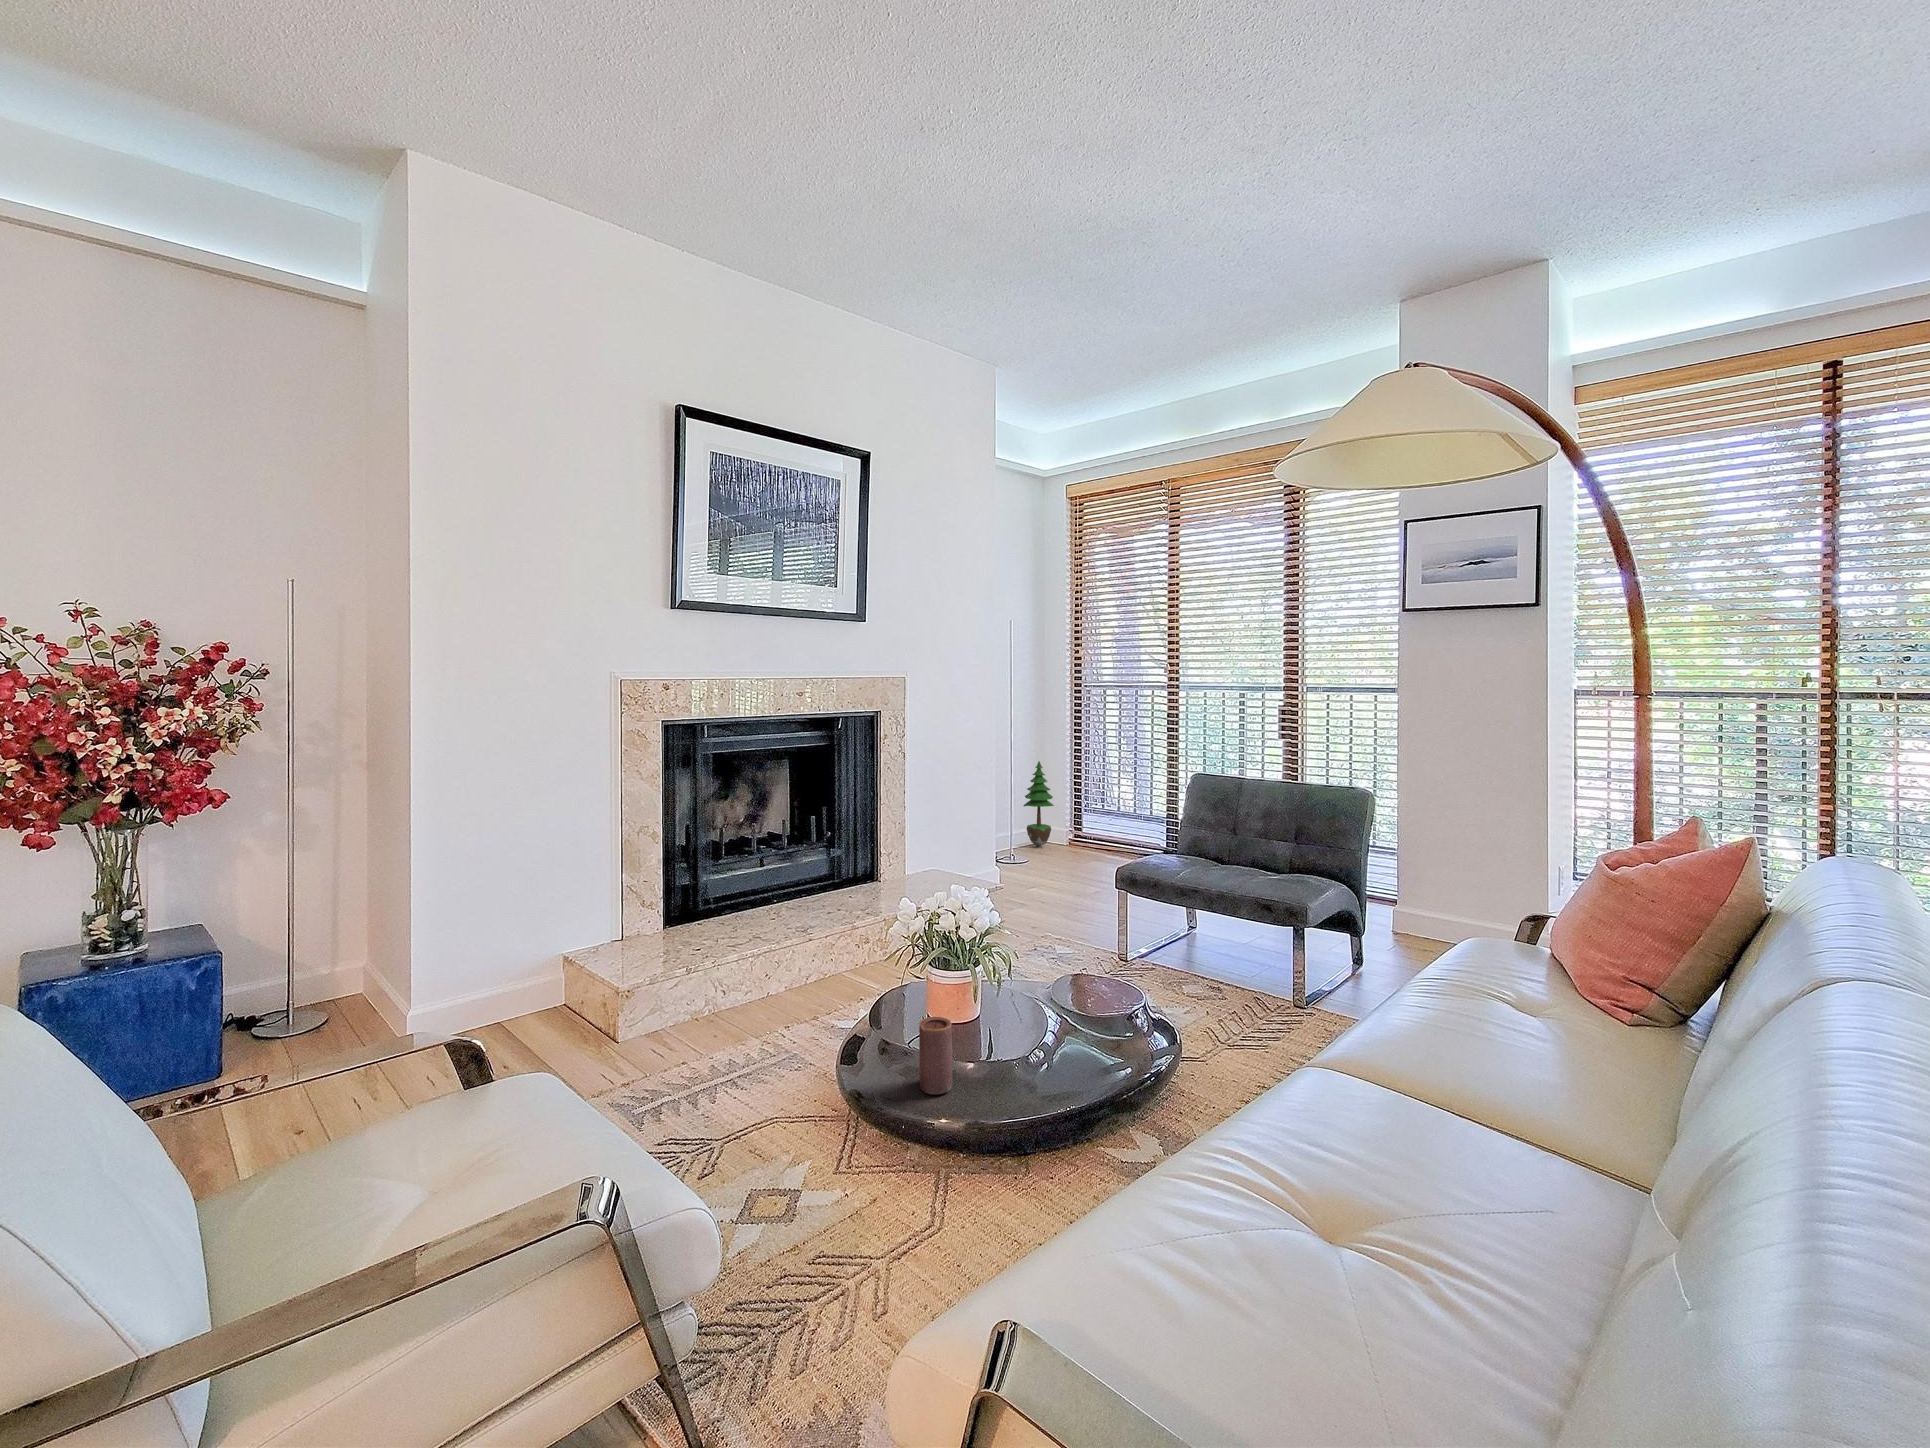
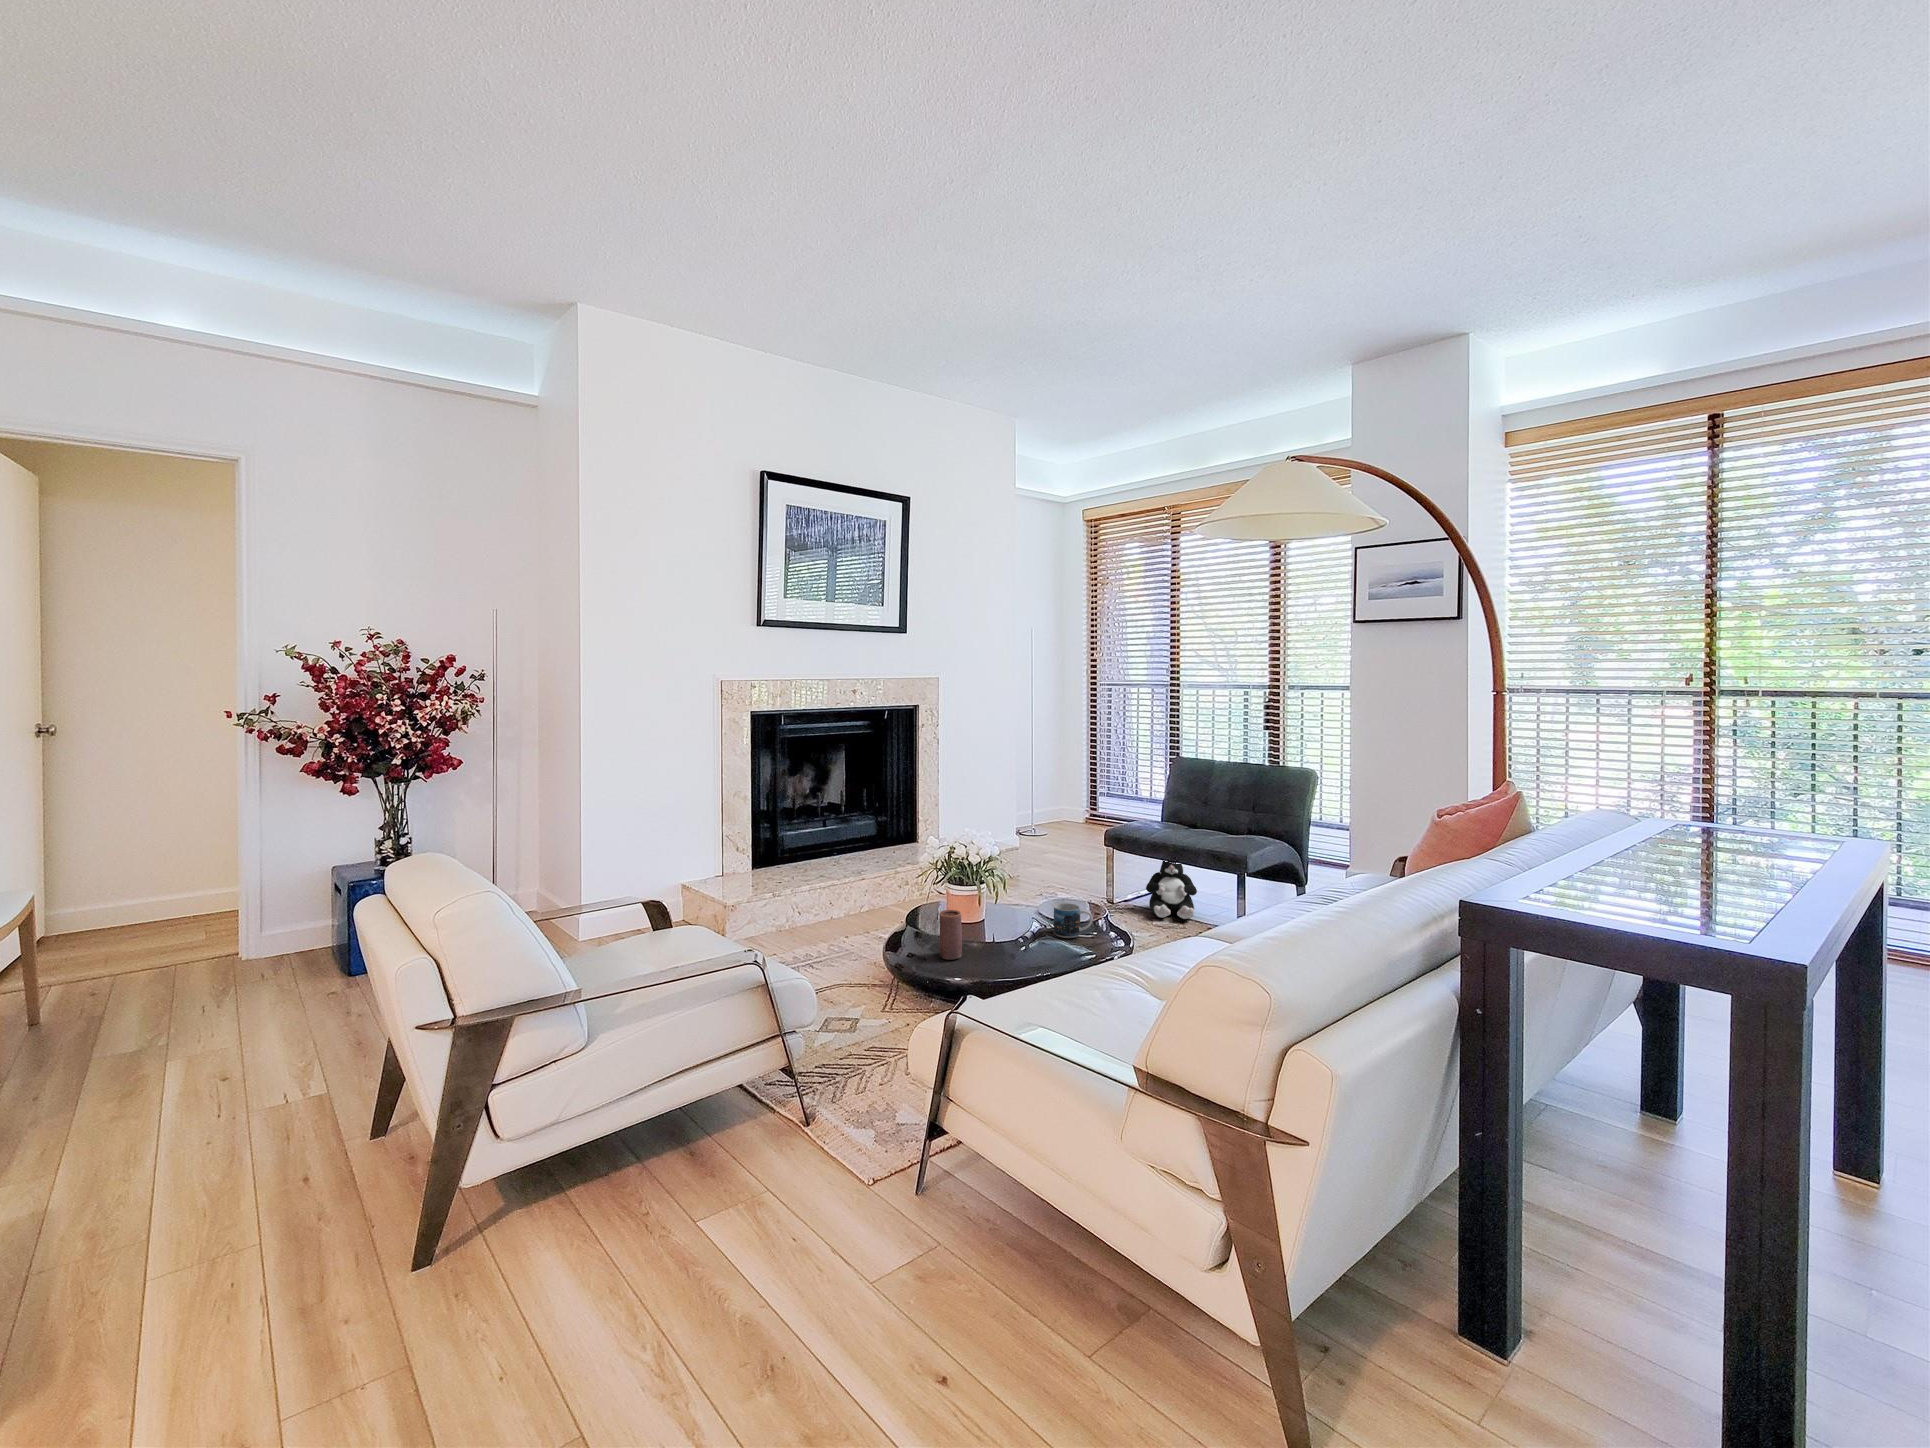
potted tree: present [1024,761,1054,847] -> none [1043,749,1071,825]
plush toy: none [1168,895,1232,982] -> present [1146,861,1197,919]
mug: none [1078,993,1134,1046] -> present [1054,903,1093,938]

